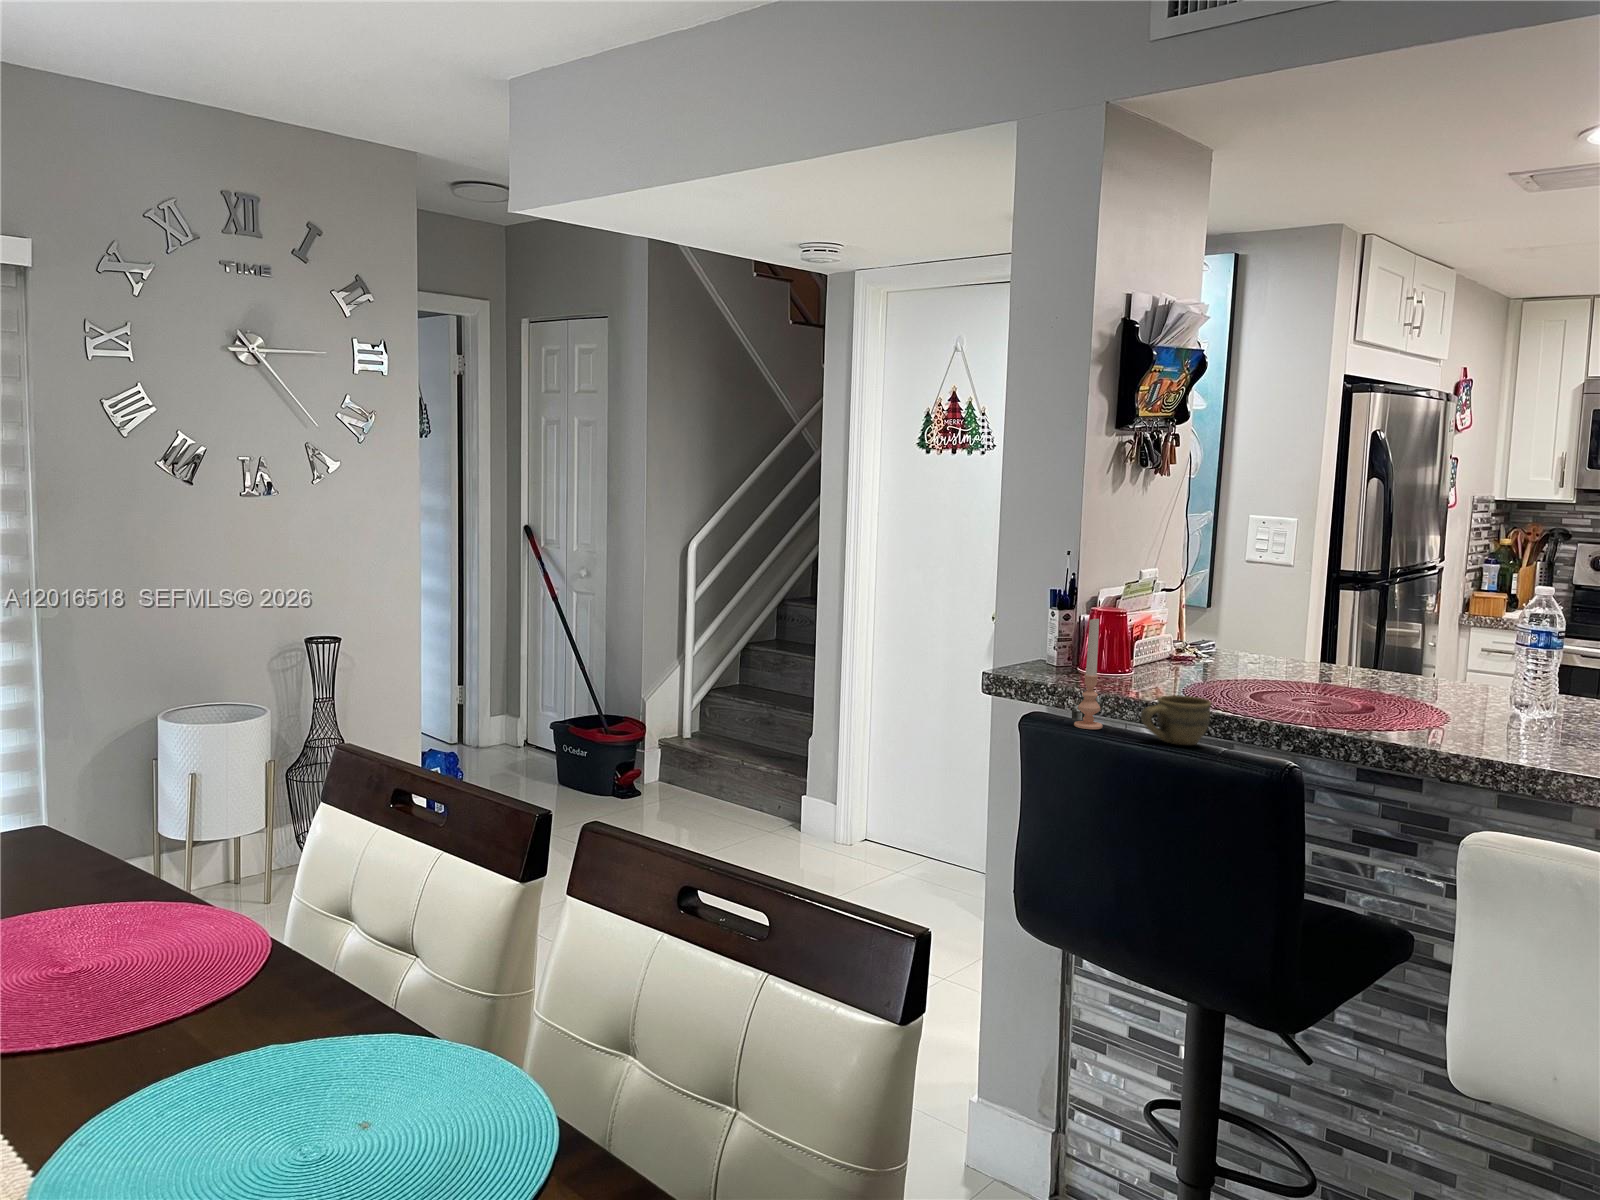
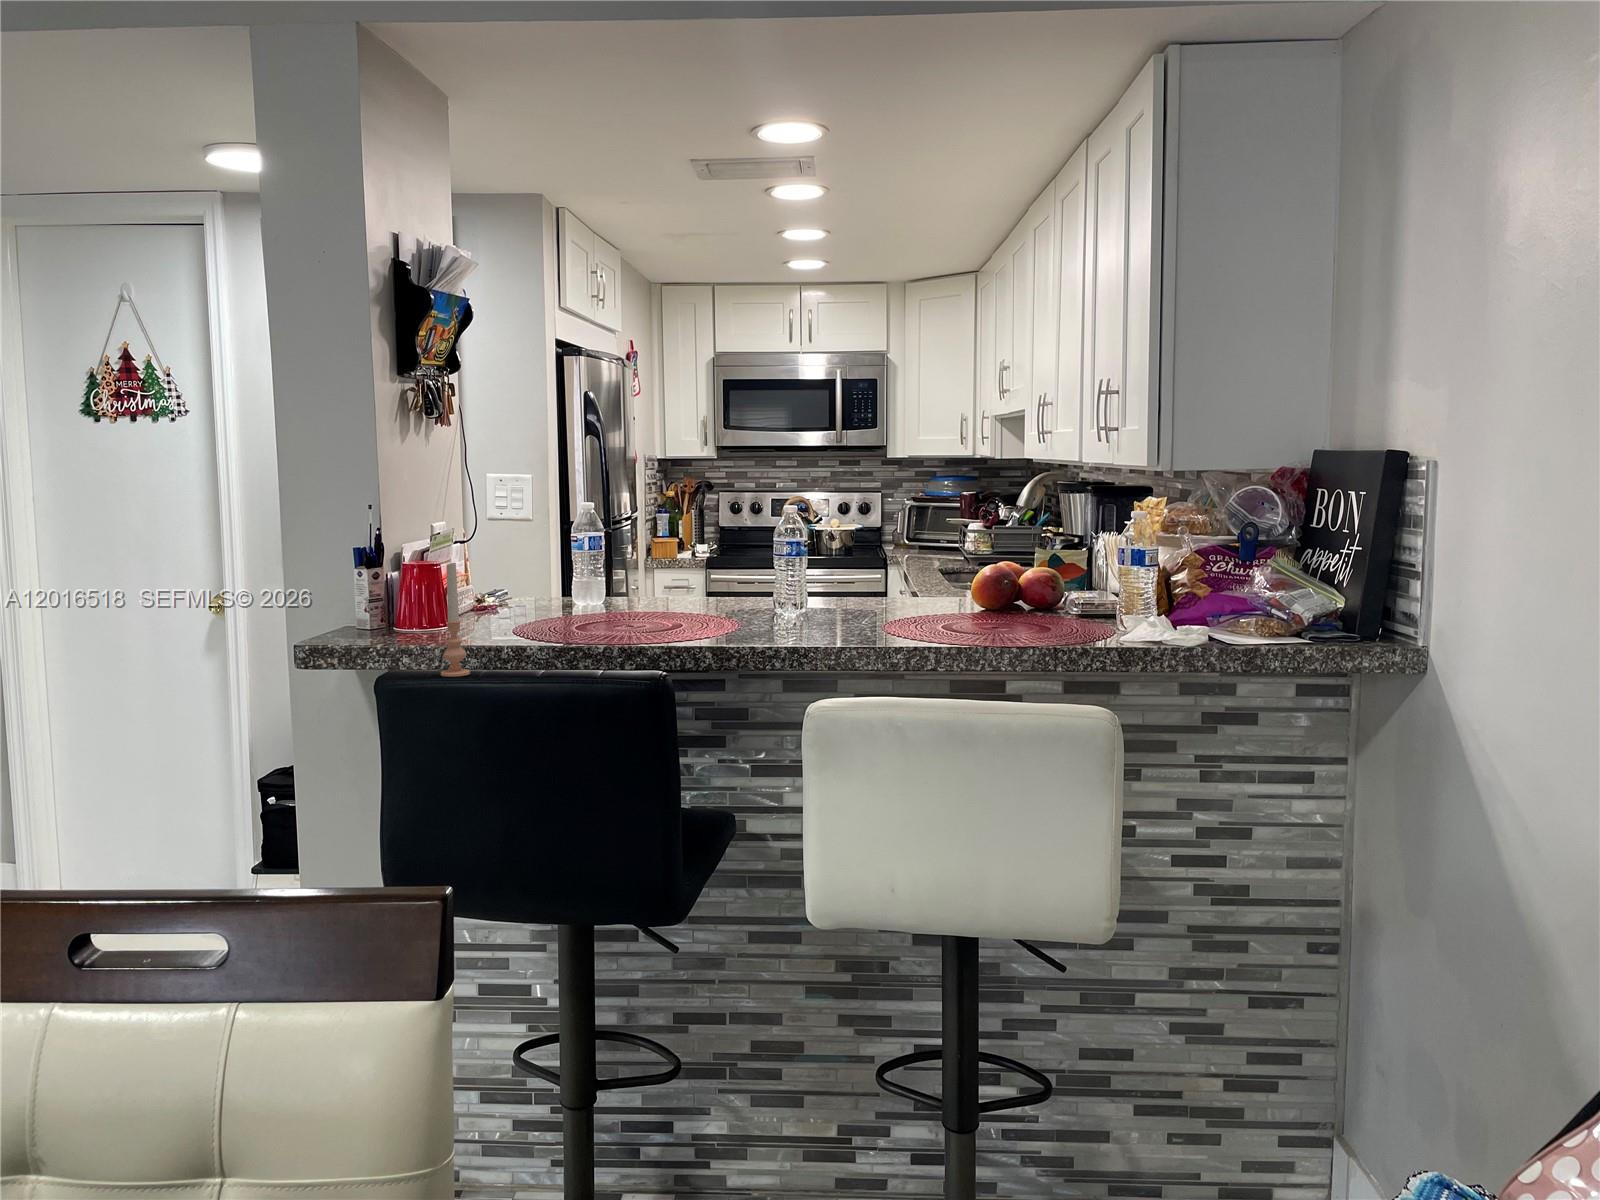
cup: present [1141,695,1211,745] -> none [519,628,580,675]

